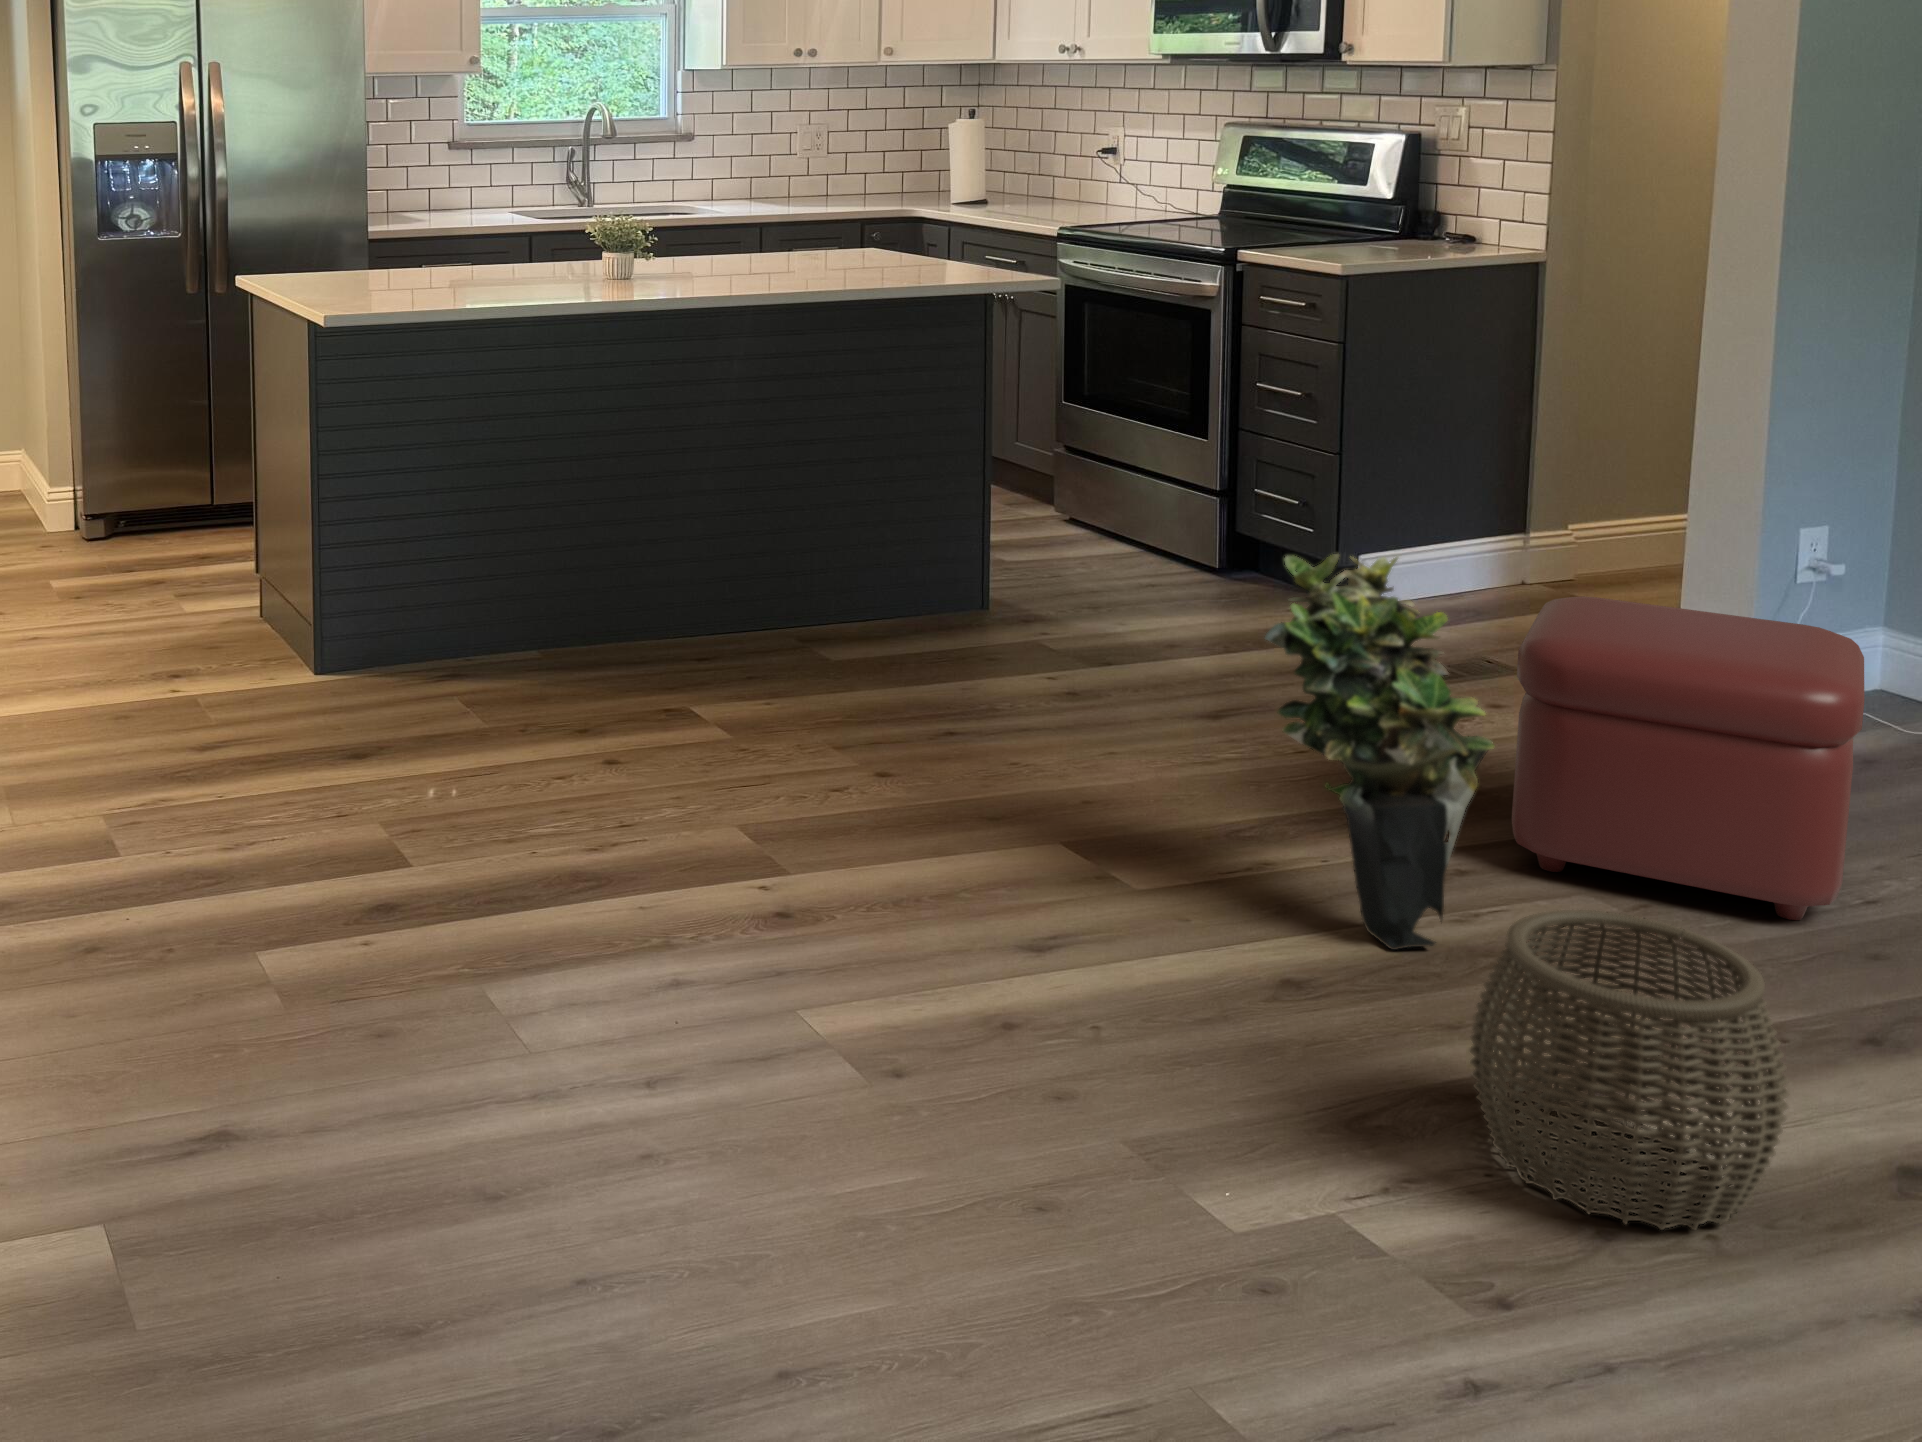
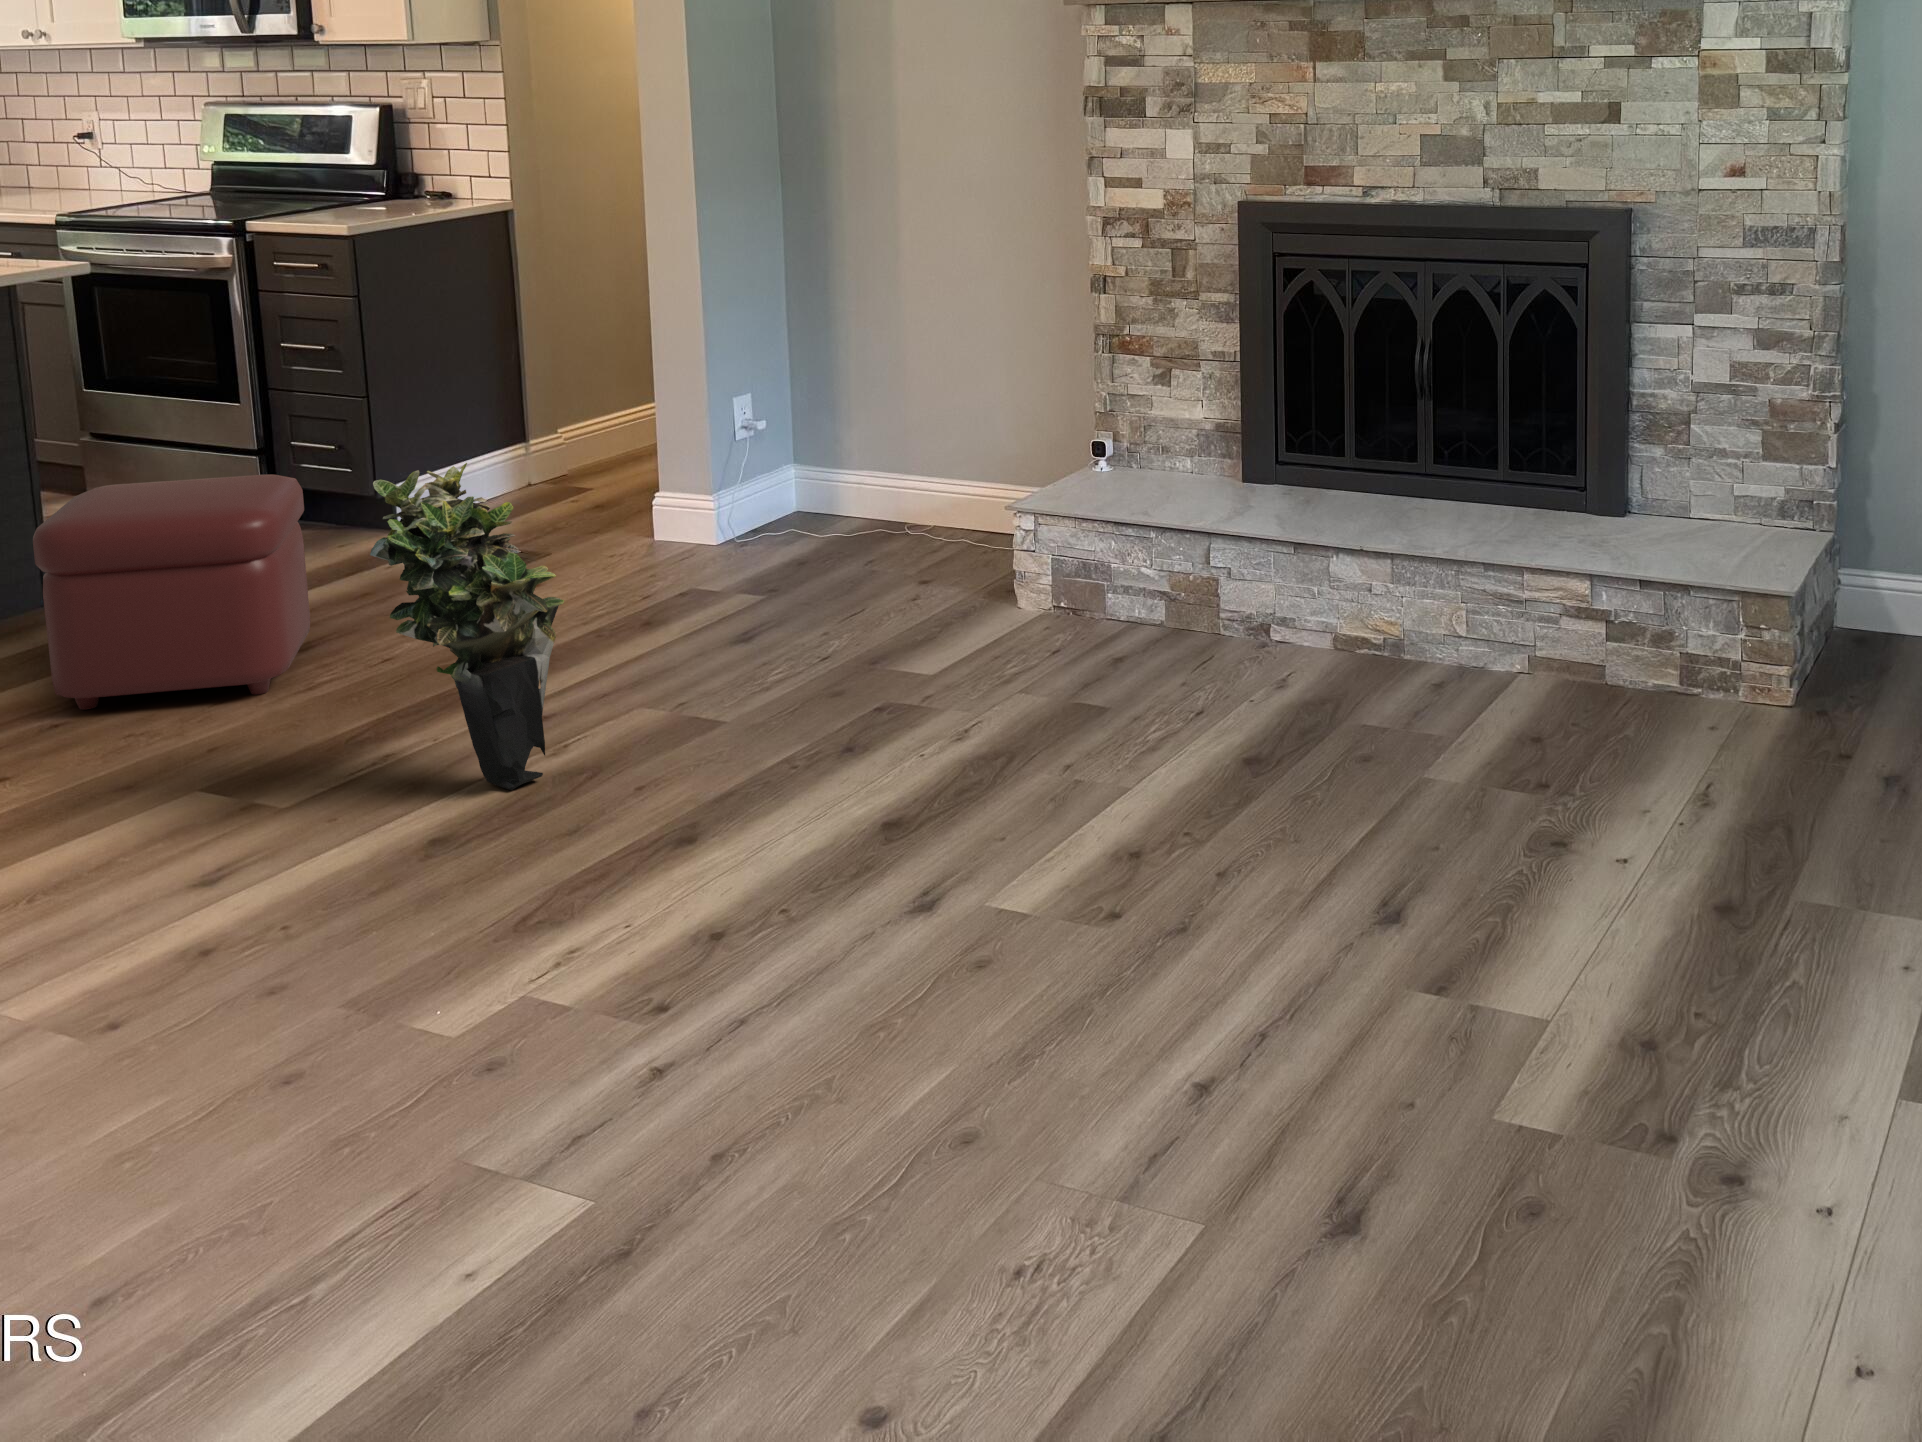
ottoman: present [1512,596,1865,920] -> present [33,474,310,710]
woven basket: present [1470,910,1789,1230] -> none [595,692,808,922]

